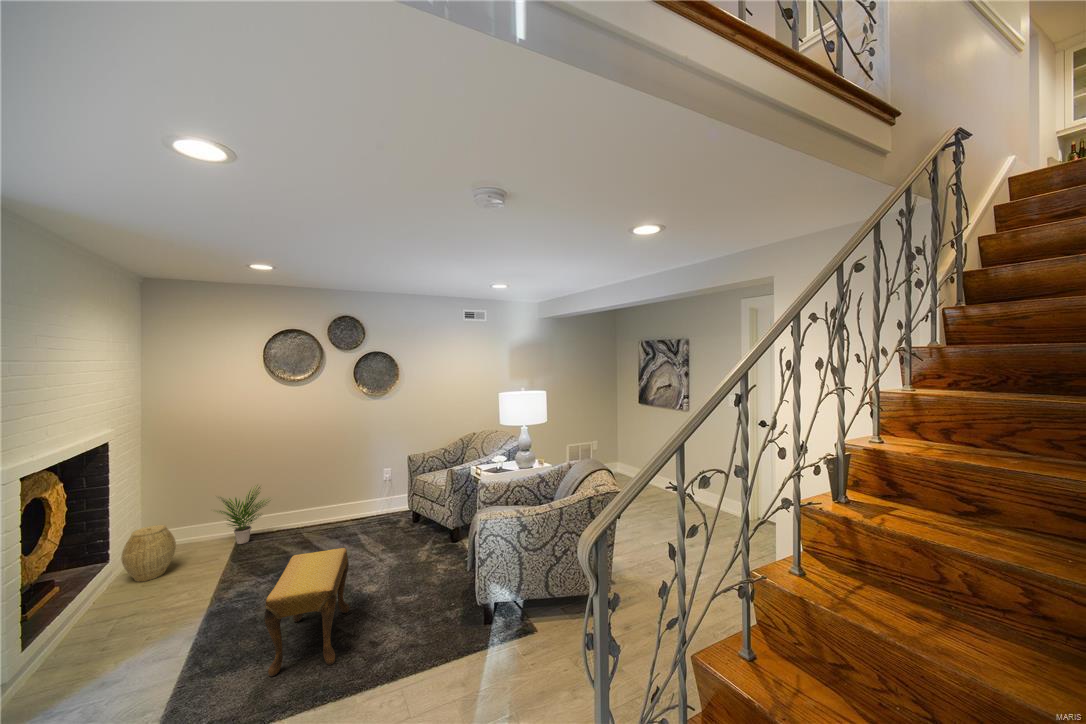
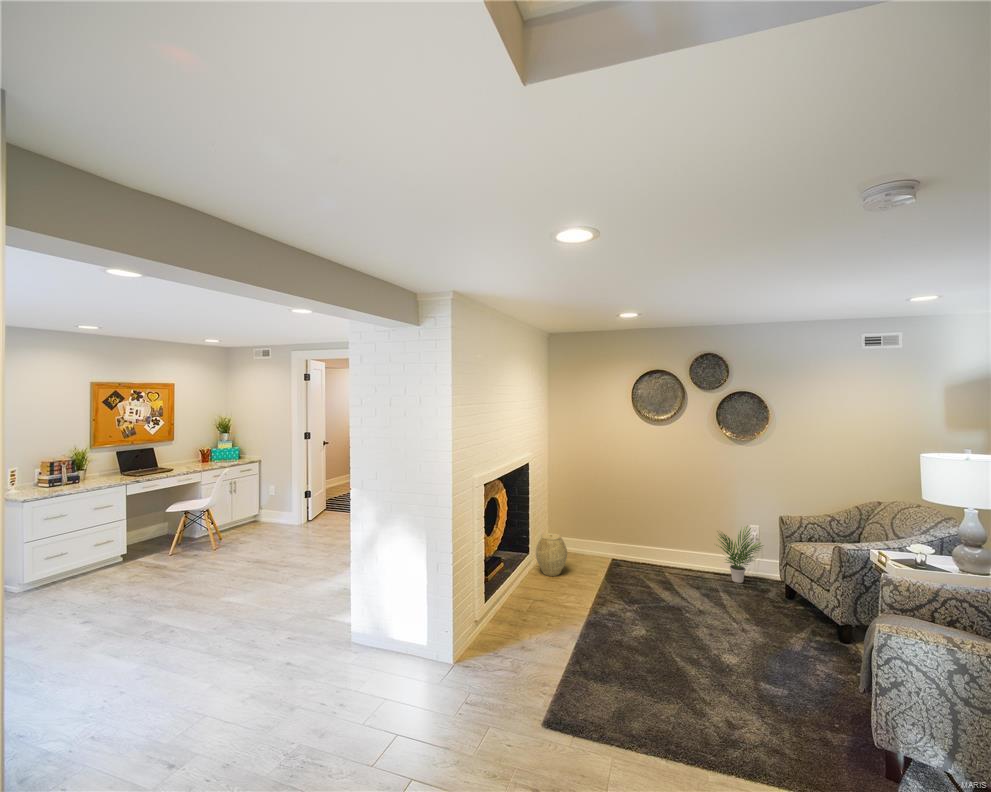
potted plant: present [217,485,269,544] -> present [718,527,763,583]
footstool: present [265,548,349,677] -> none [636,594,710,714]

